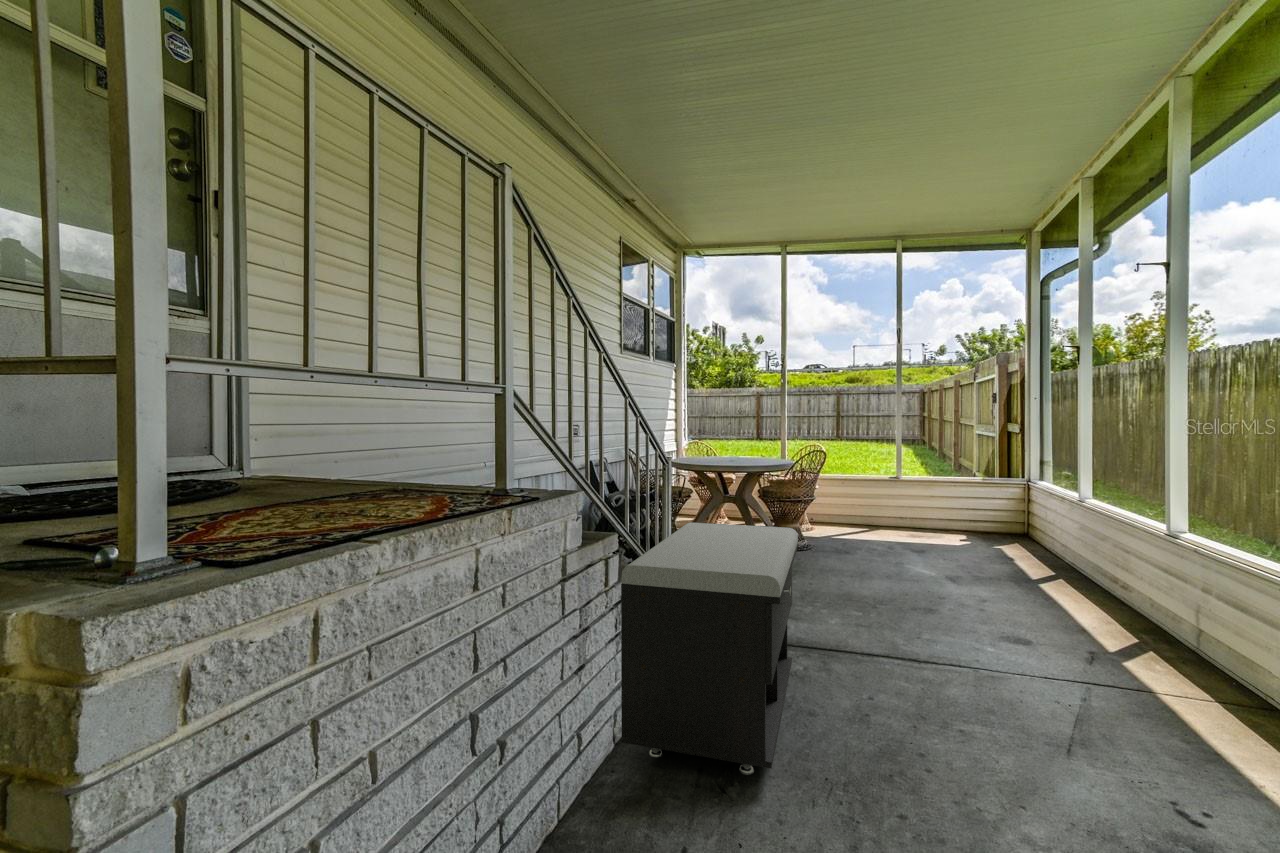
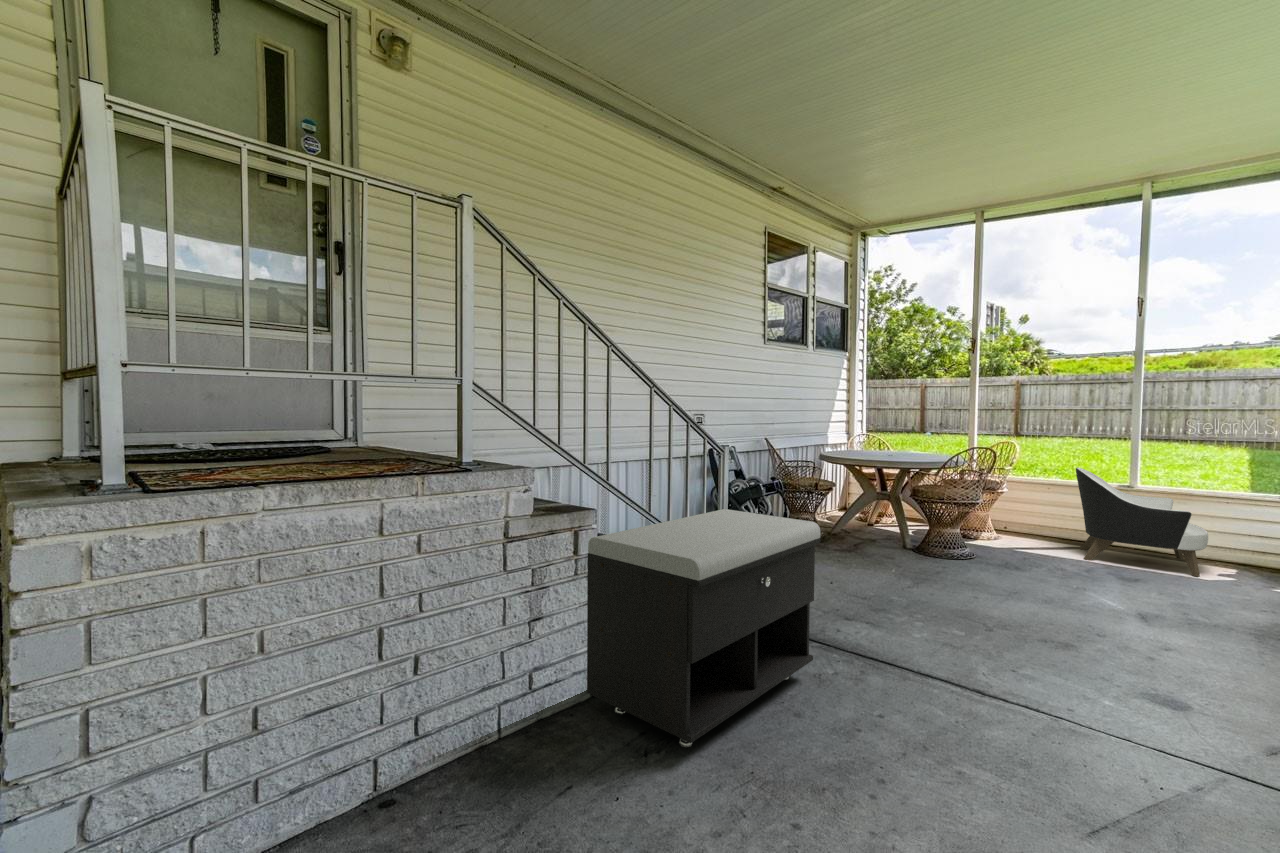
armchair: none [870,465,962,547] -> present [1076,468,1208,576]

